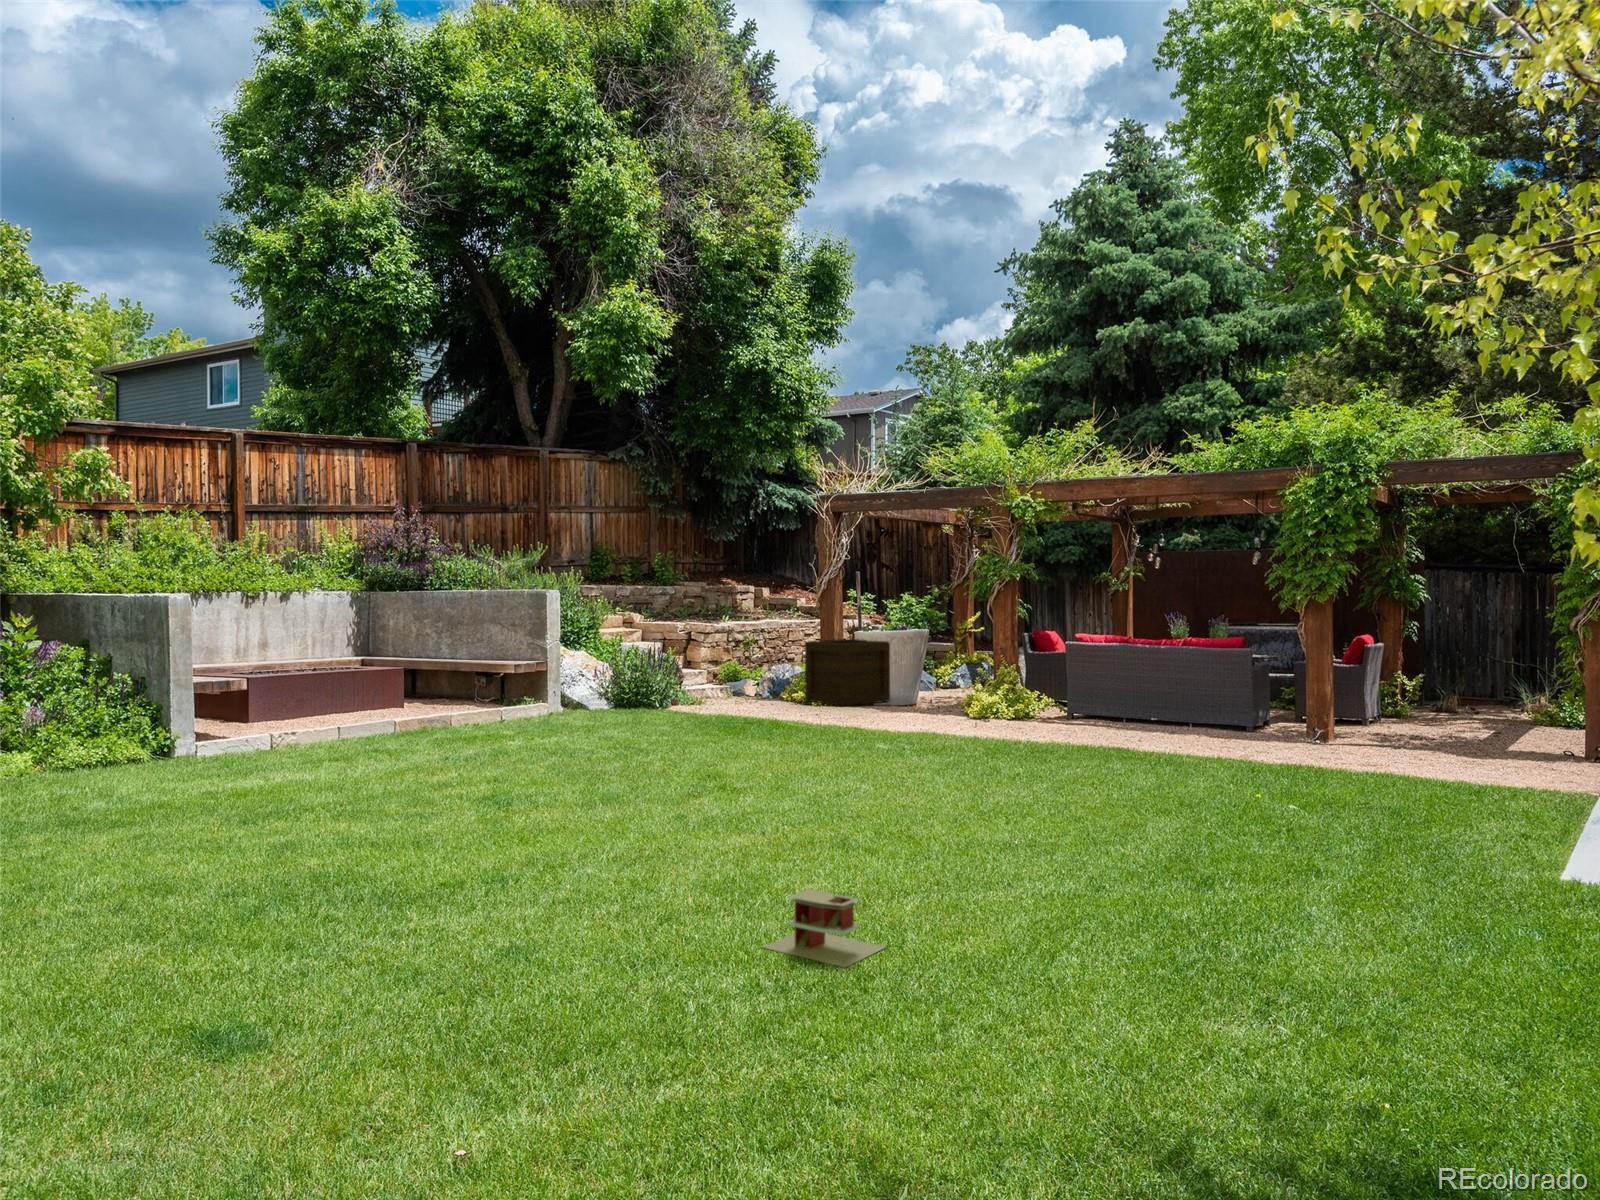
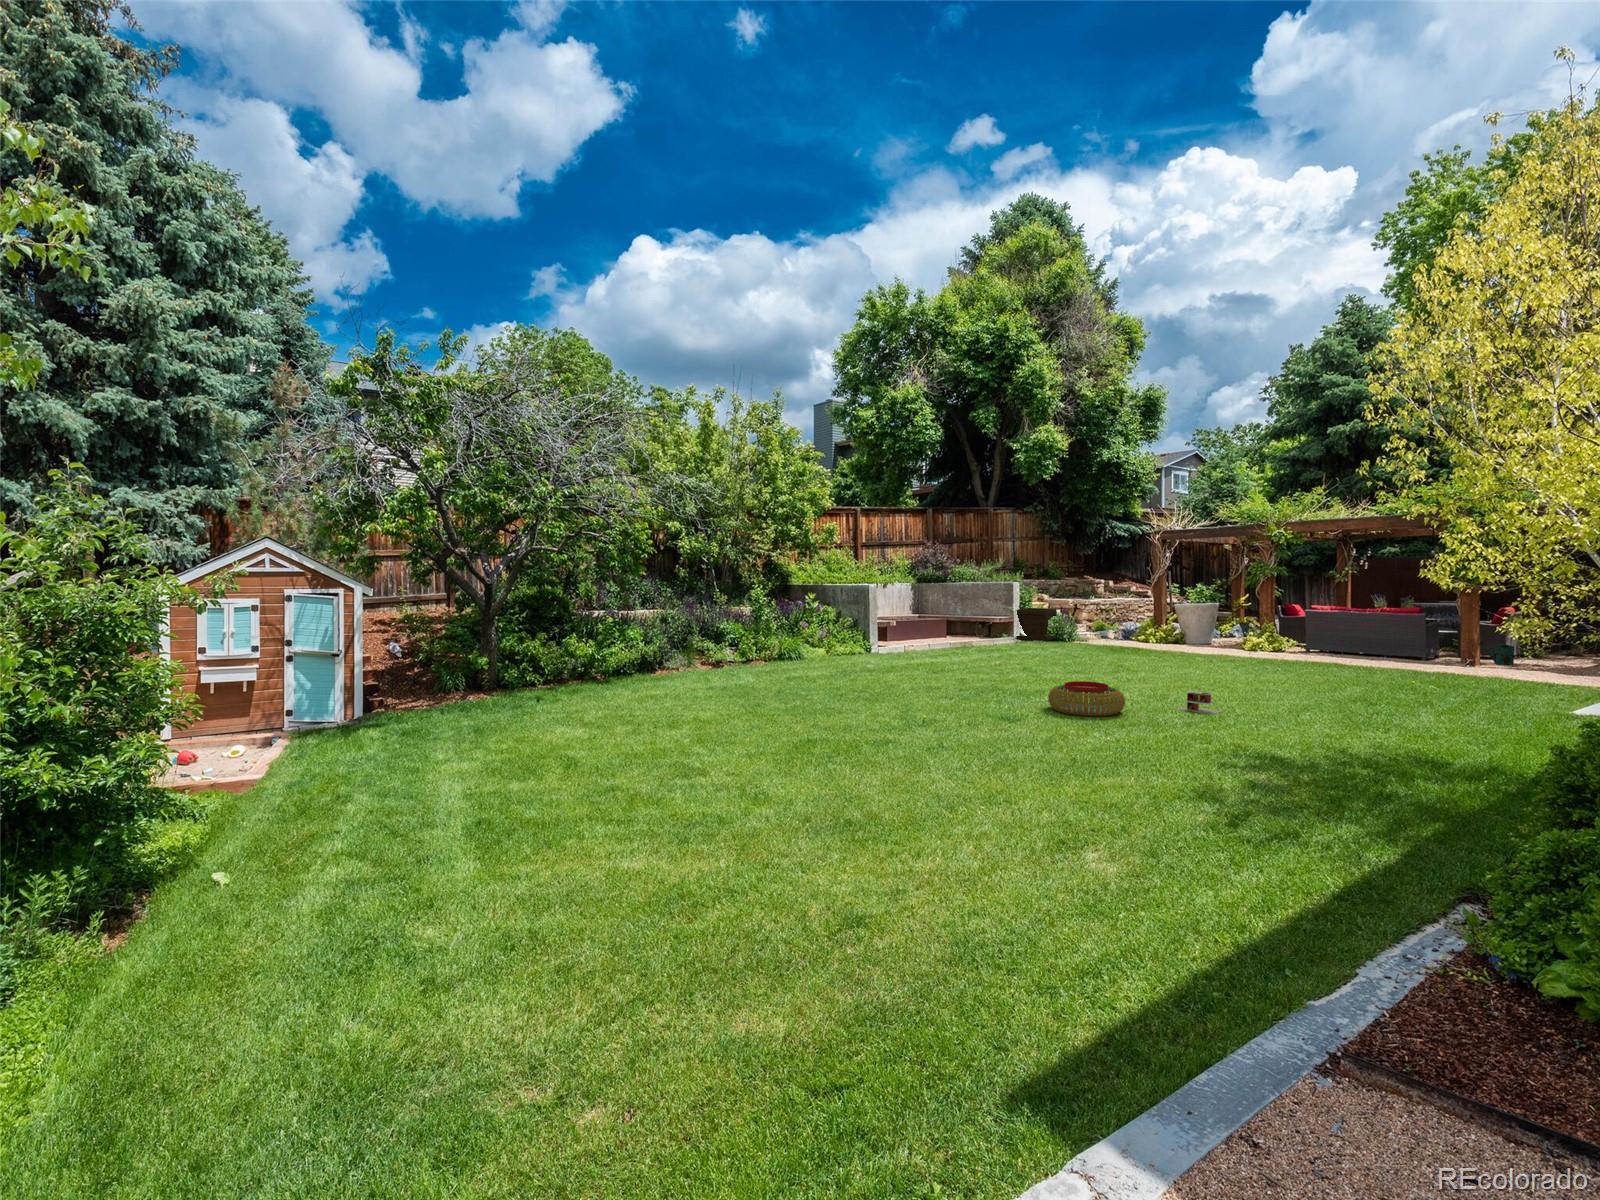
wooden crate: present [805,639,890,706] -> present [1016,608,1057,641]
watering can: none [1334,694,1397,736] -> present [1479,642,1521,665]
pouf: none [375,889,611,1024] -> present [1048,681,1125,716]

